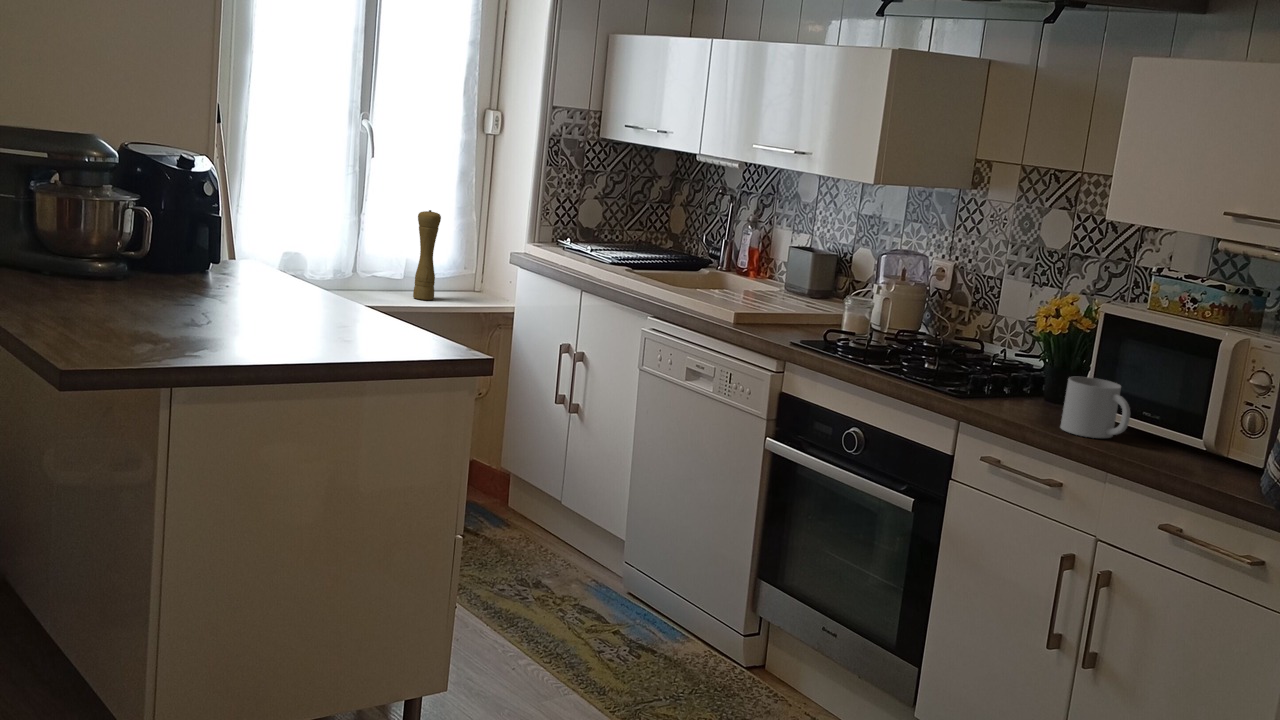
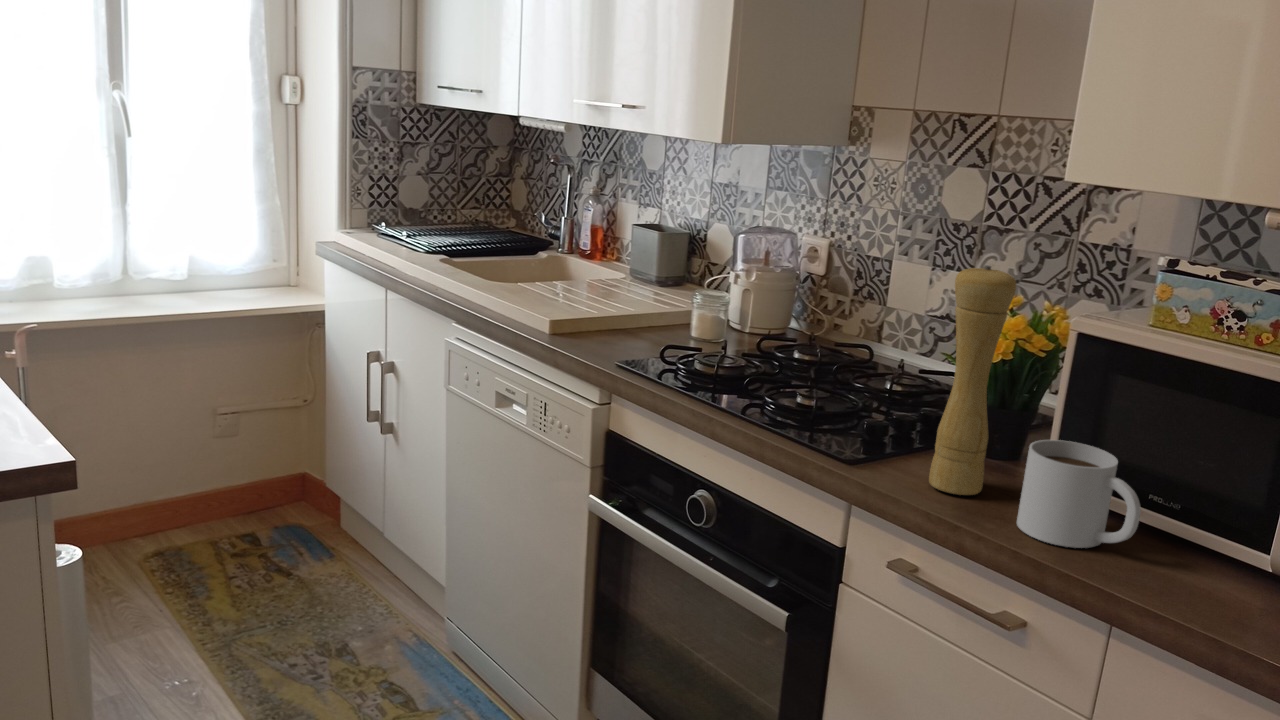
pepper mill: present [413,210,441,300] -> present [929,265,1016,495]

